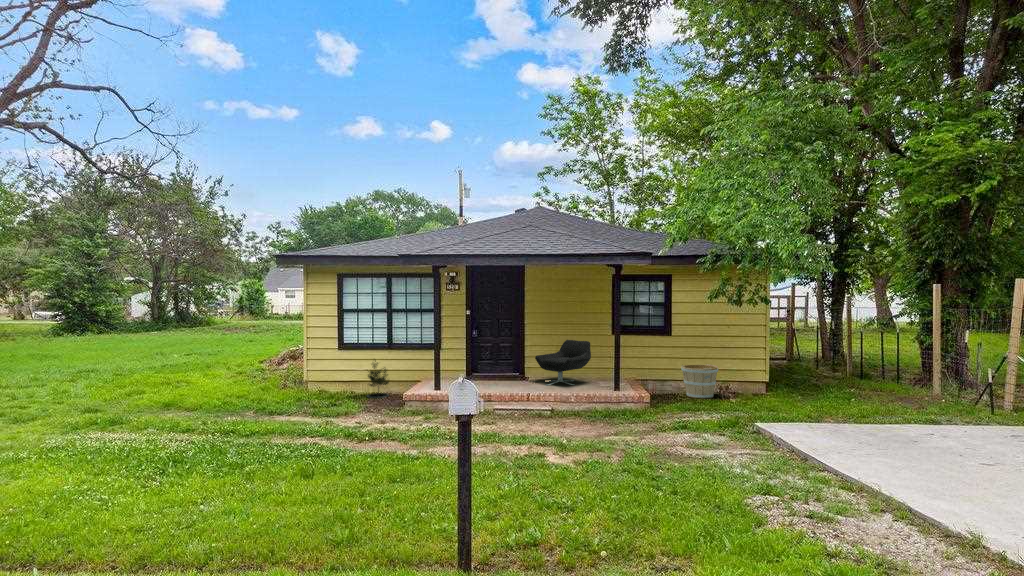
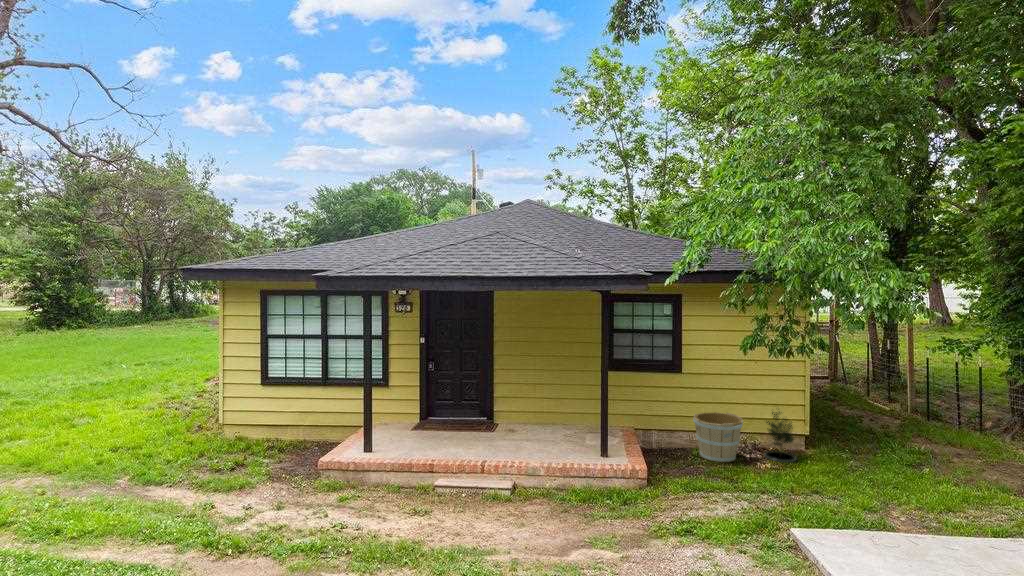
lounge chair: present [535,340,591,385] -> none [503,376,574,442]
potted tree: present [367,360,389,398] -> present [764,409,796,462]

